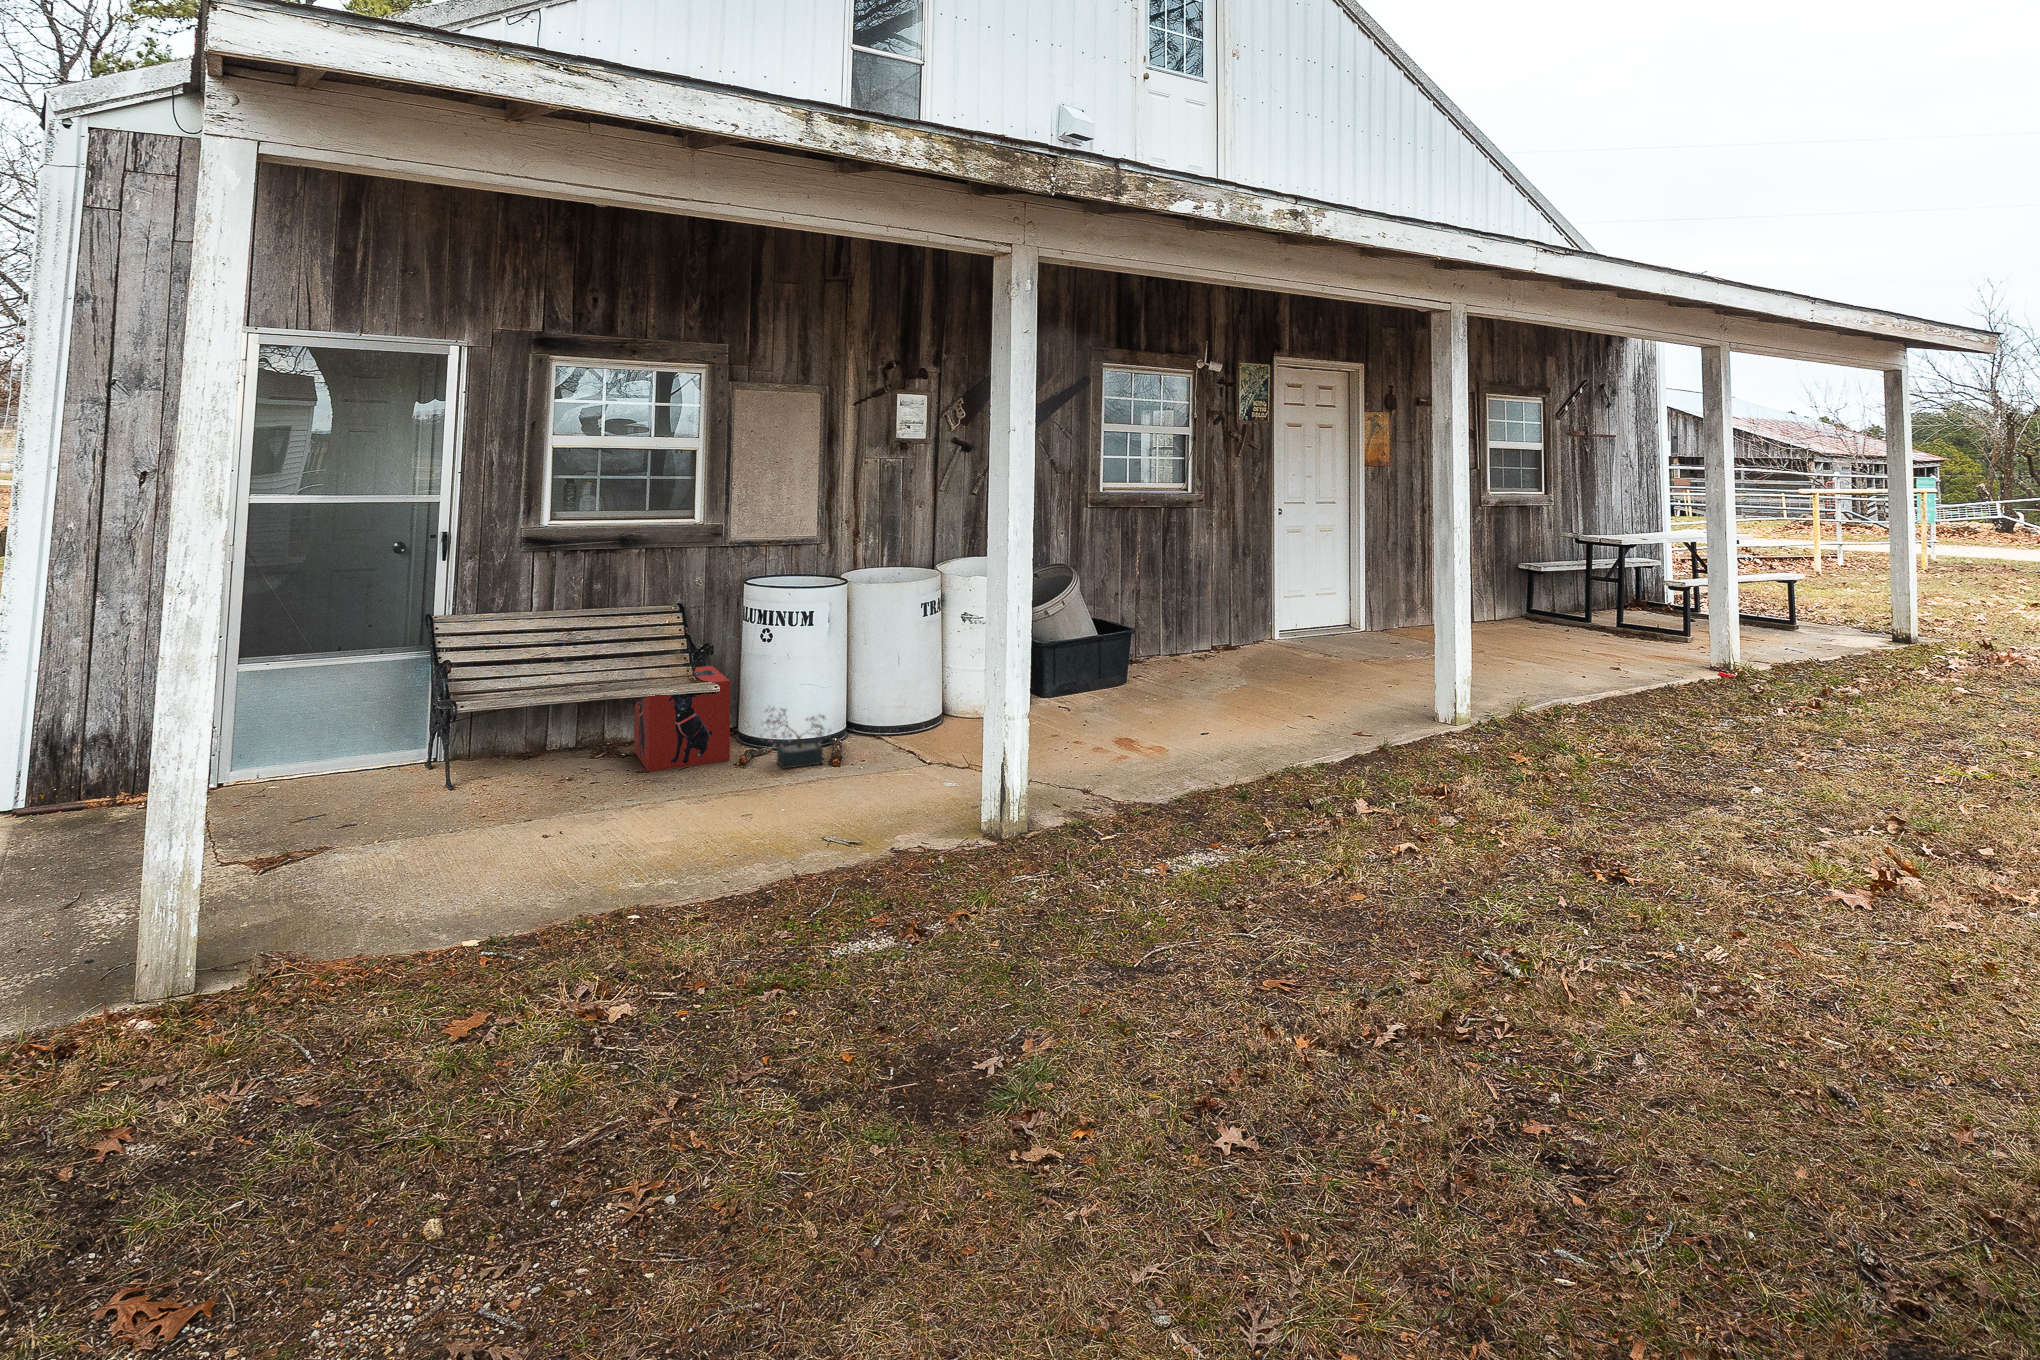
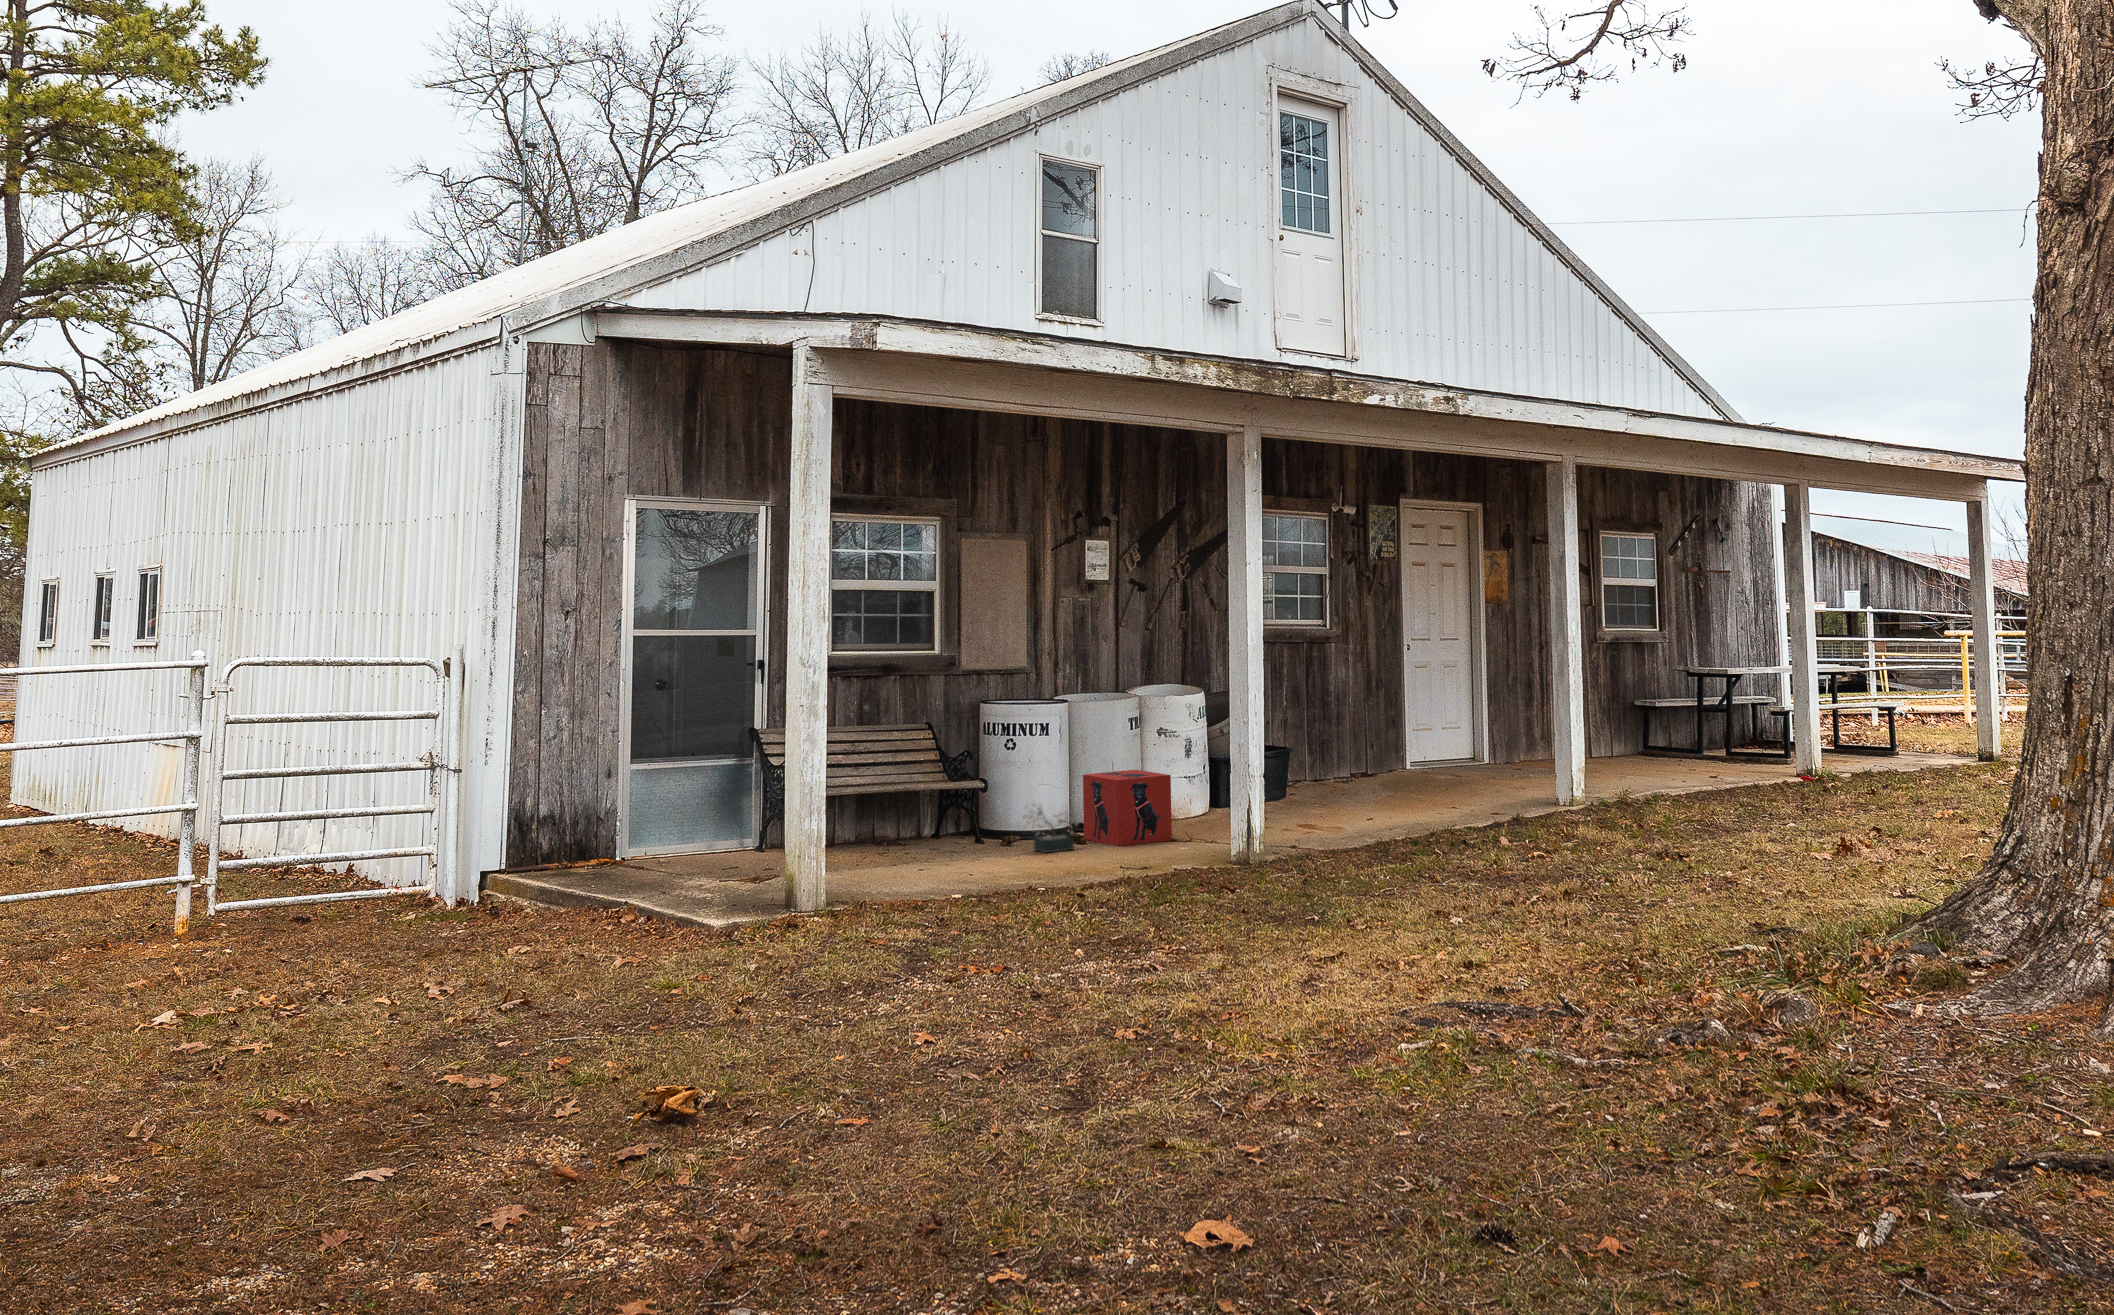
storage box: present [634,666,730,772] -> present [1083,770,1172,846]

